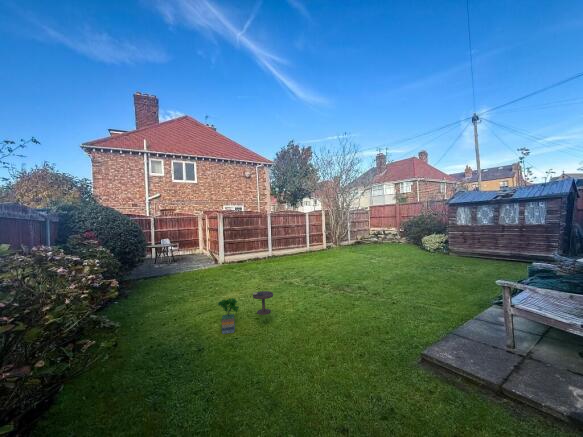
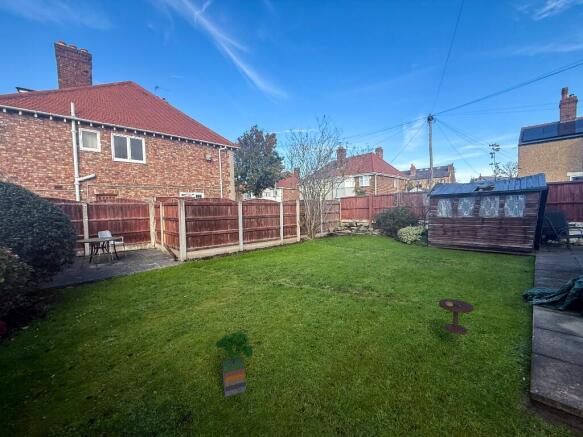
side table: present [253,291,273,315] -> present [439,299,473,334]

